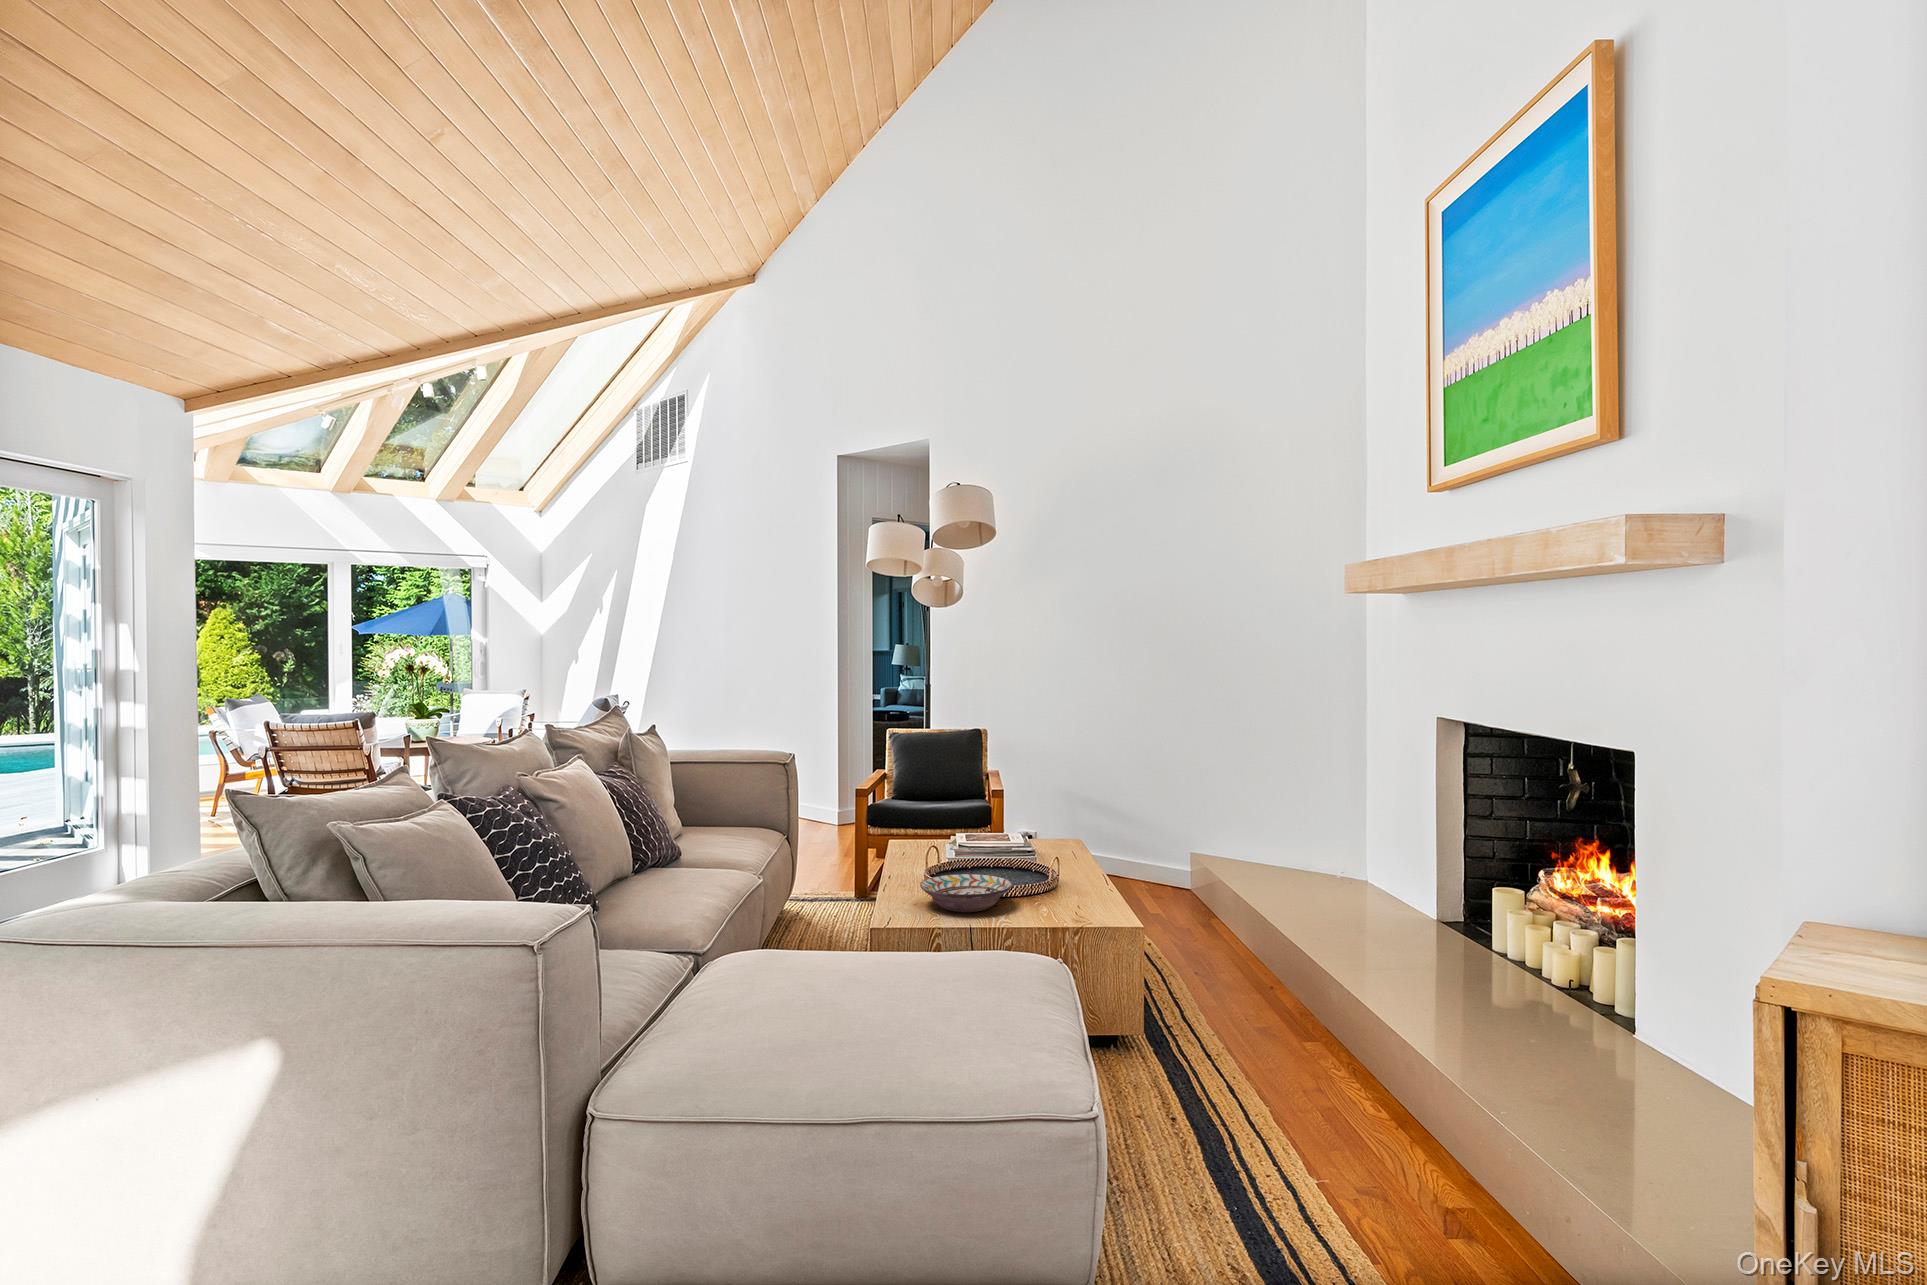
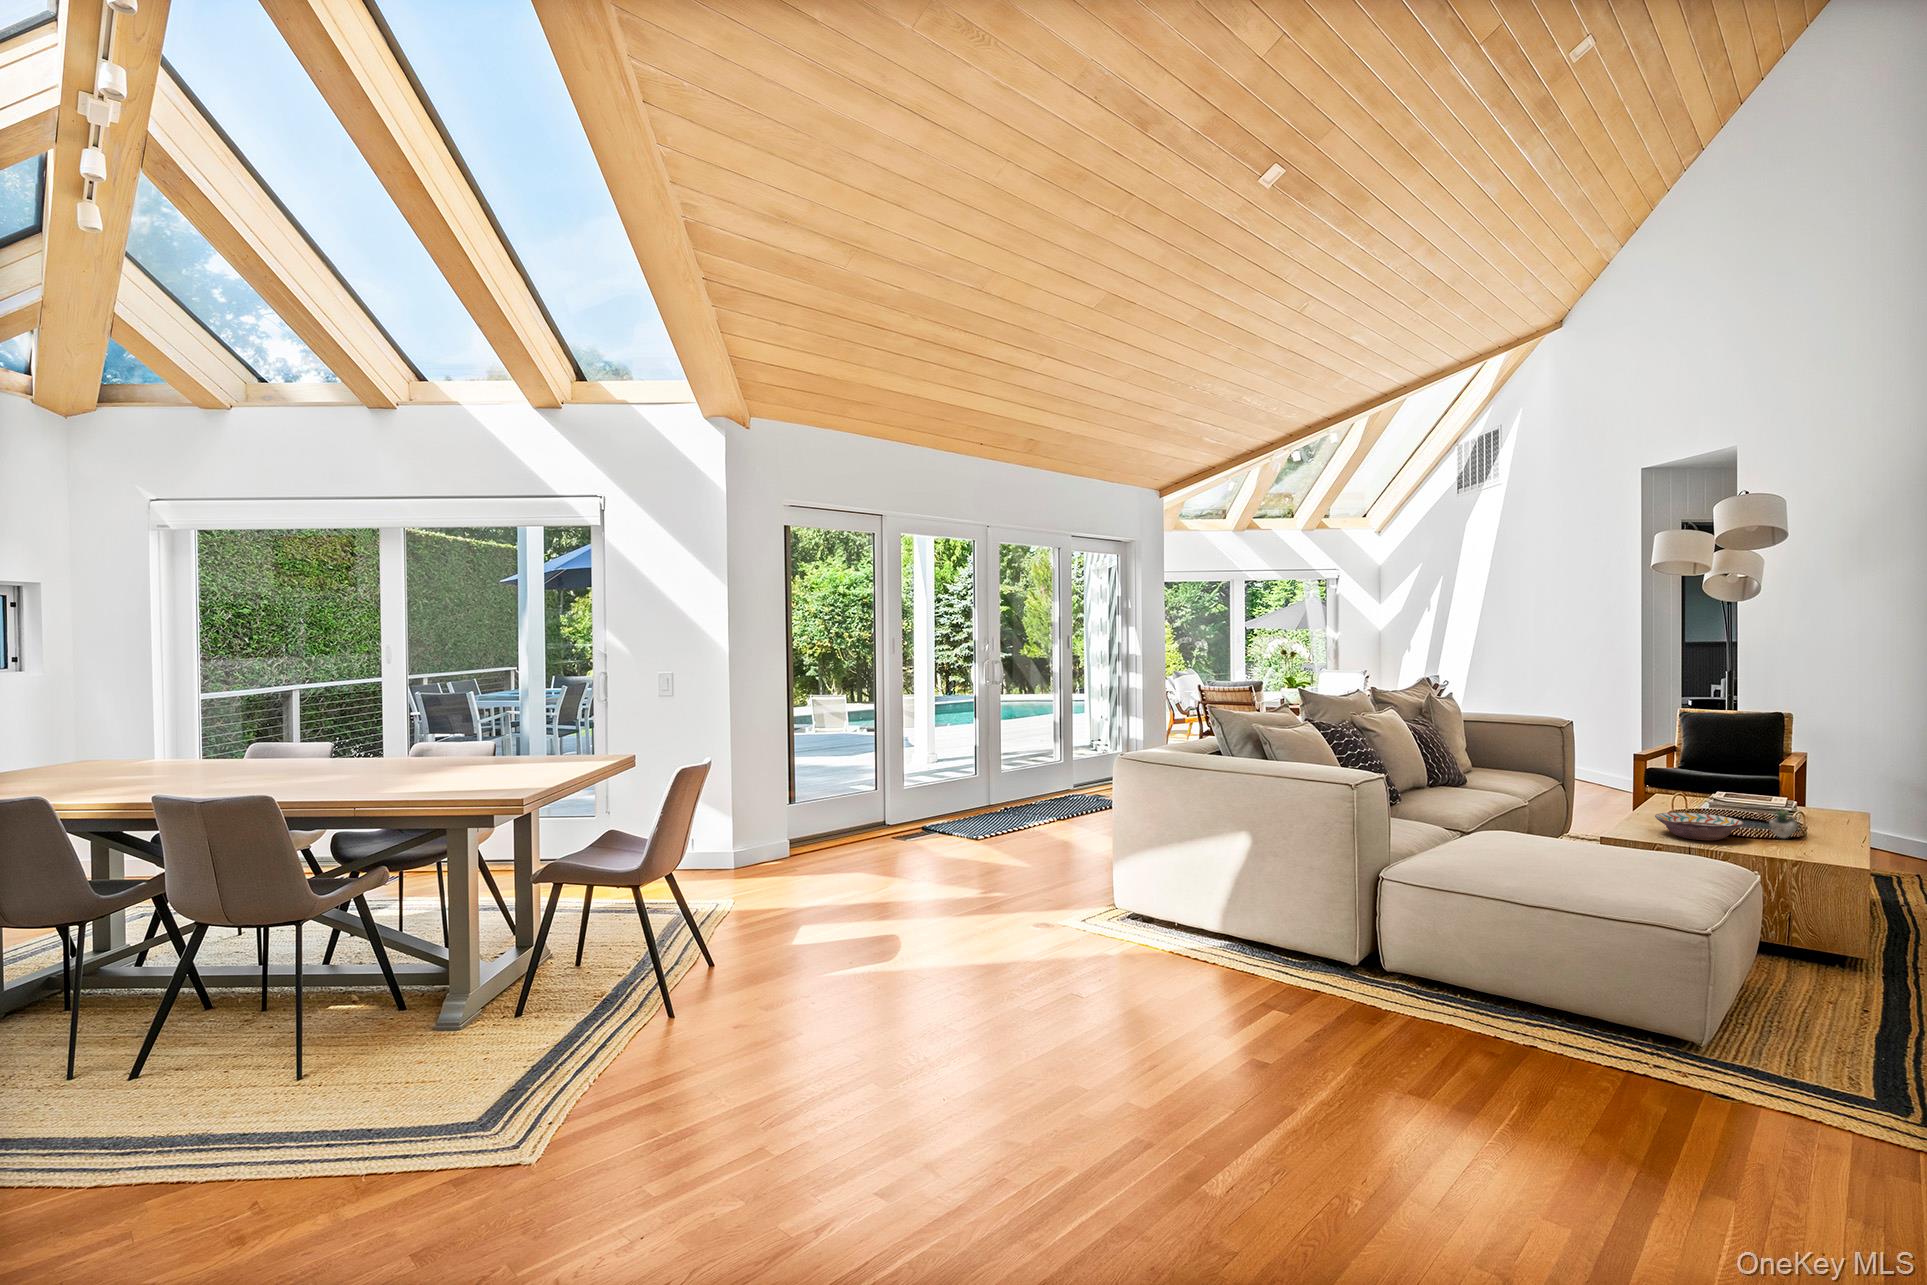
succulent plant: none [1031,853,1082,894] -> present [1769,808,1797,838]

